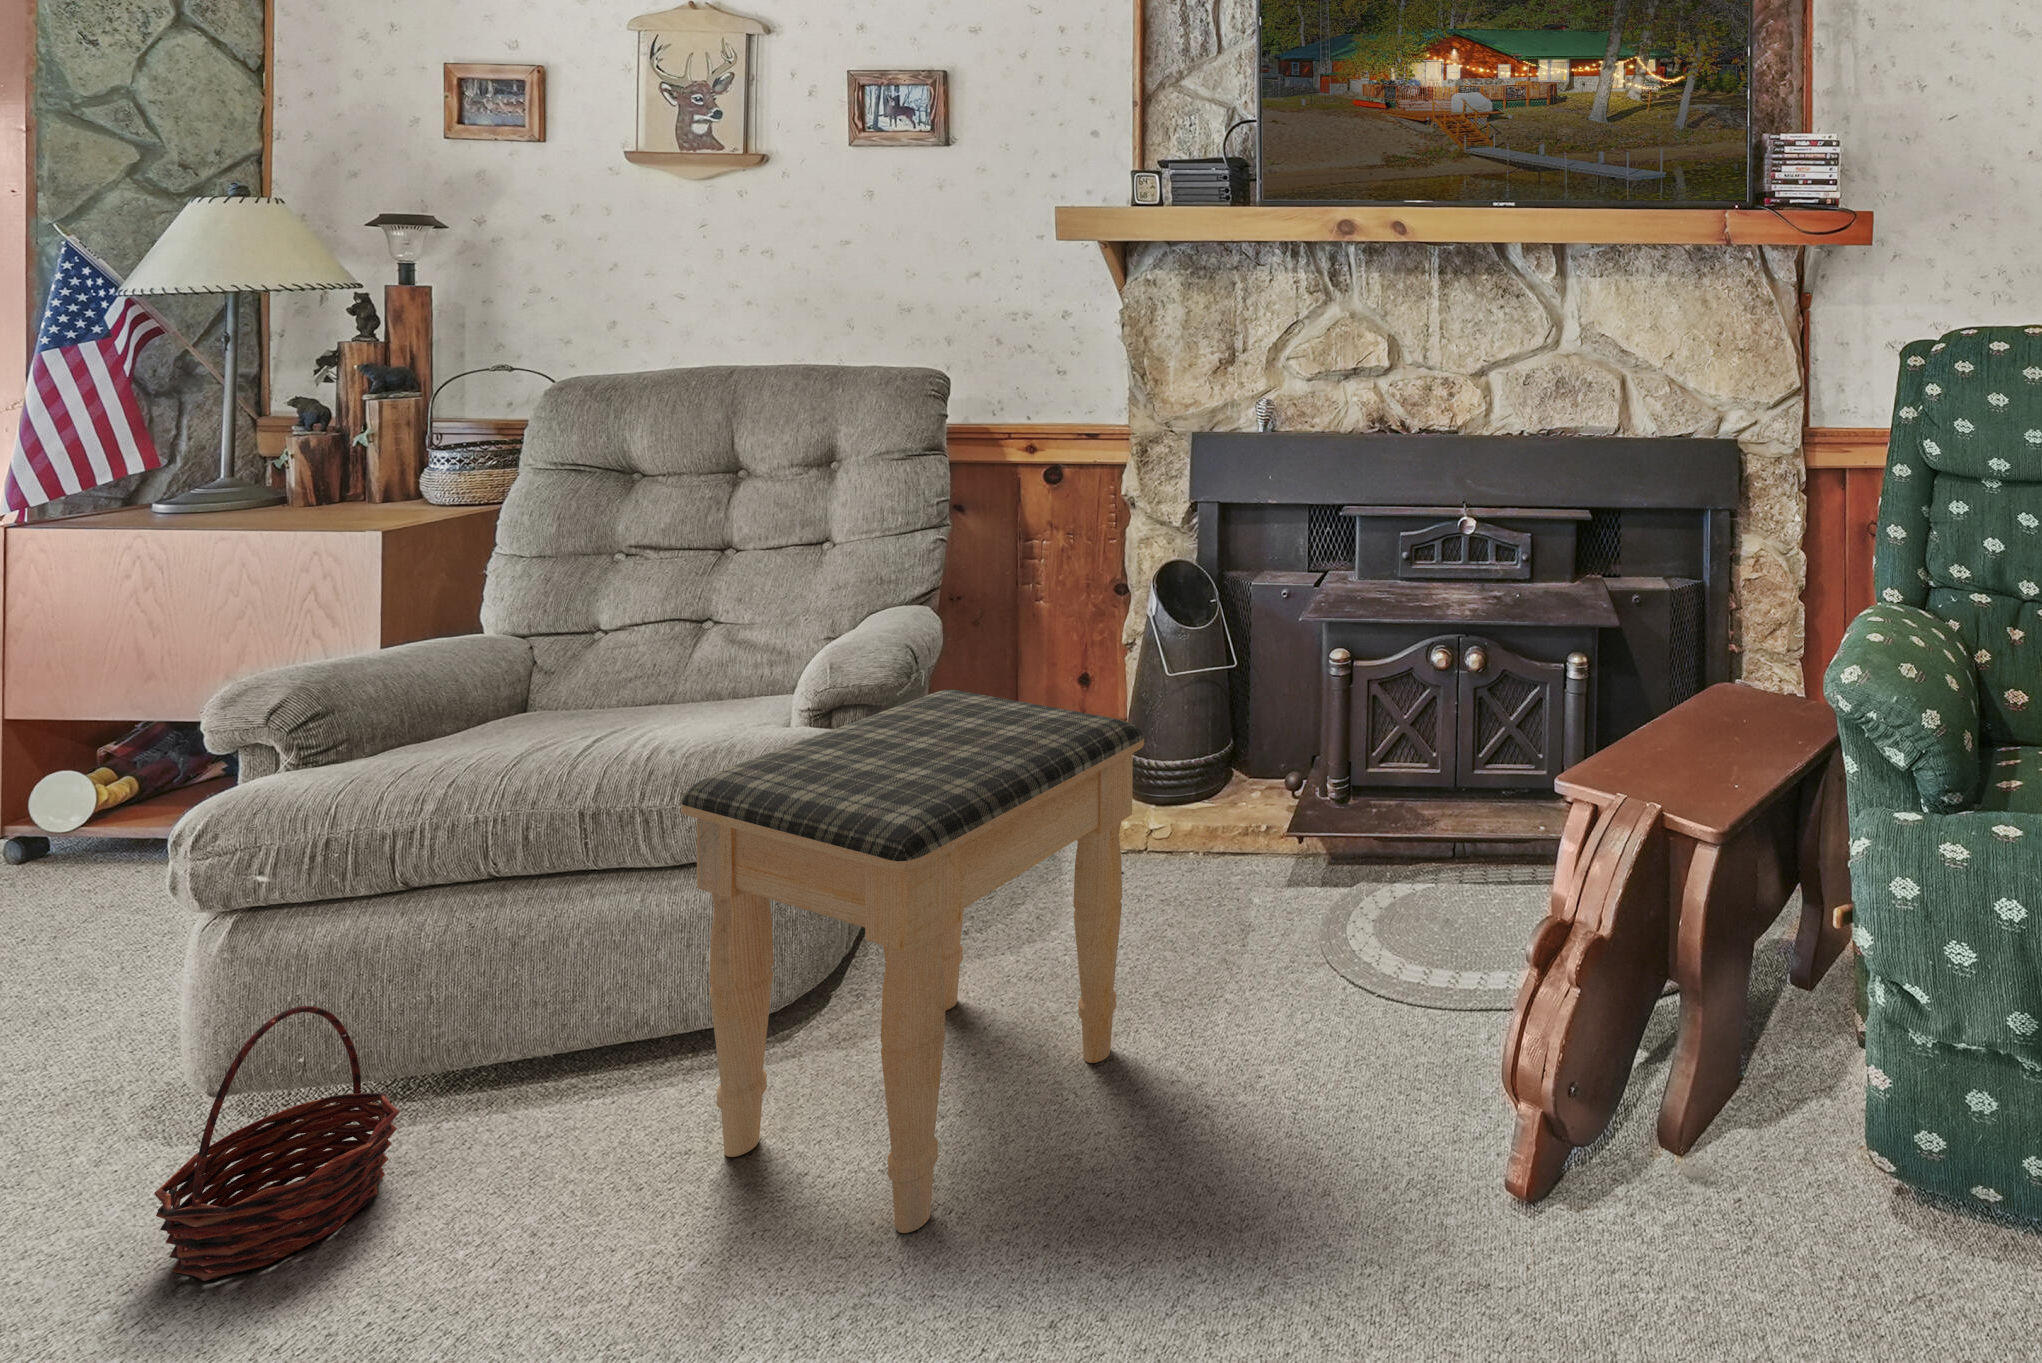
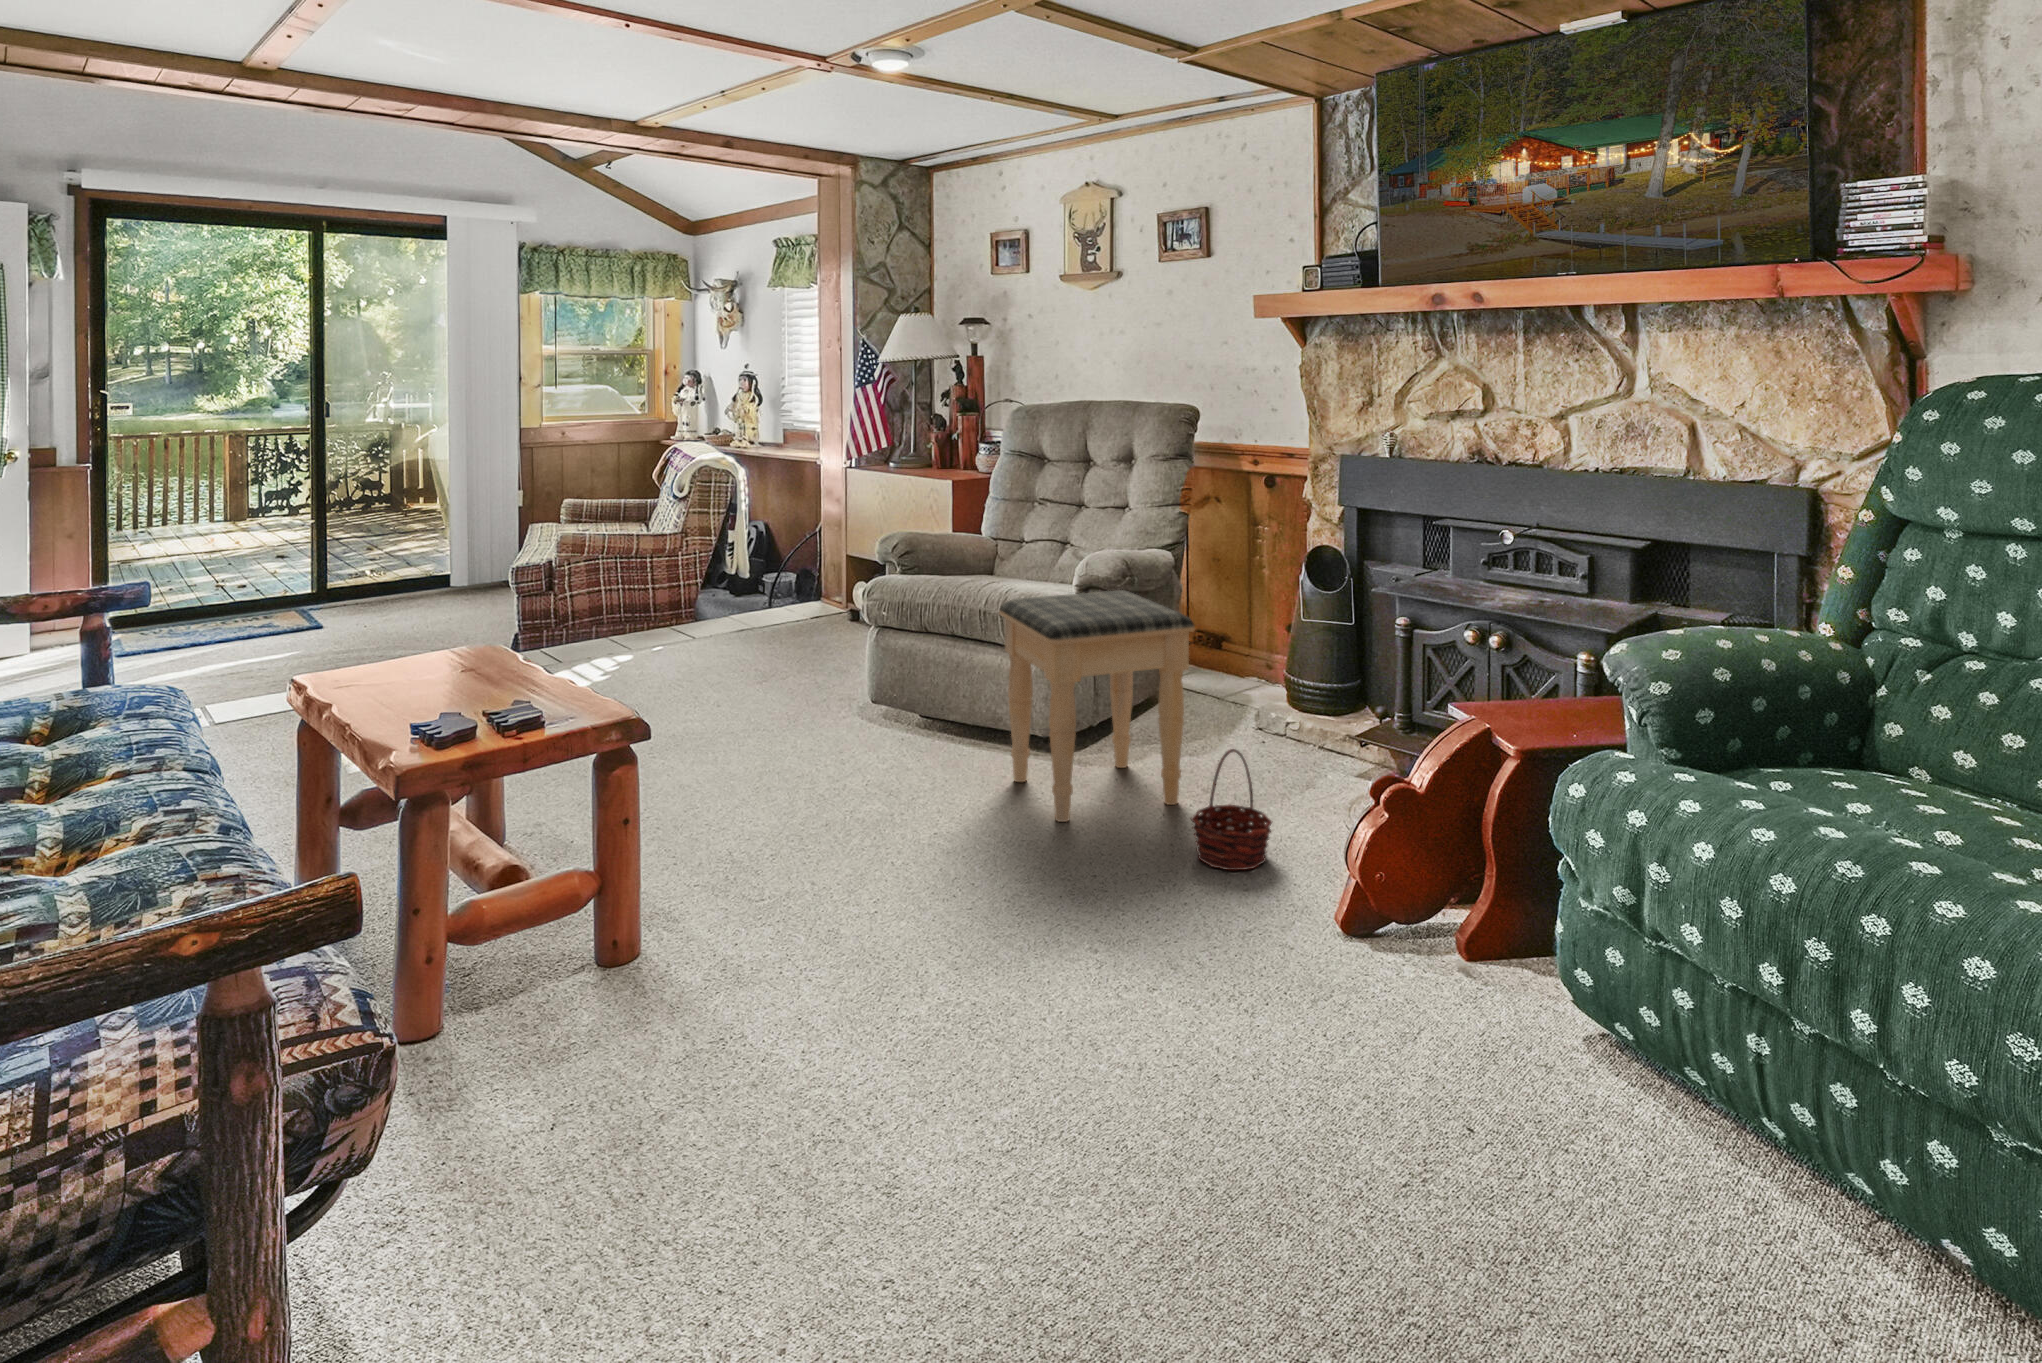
basket: present [154,1006,400,1281] -> present [1191,749,1272,870]

